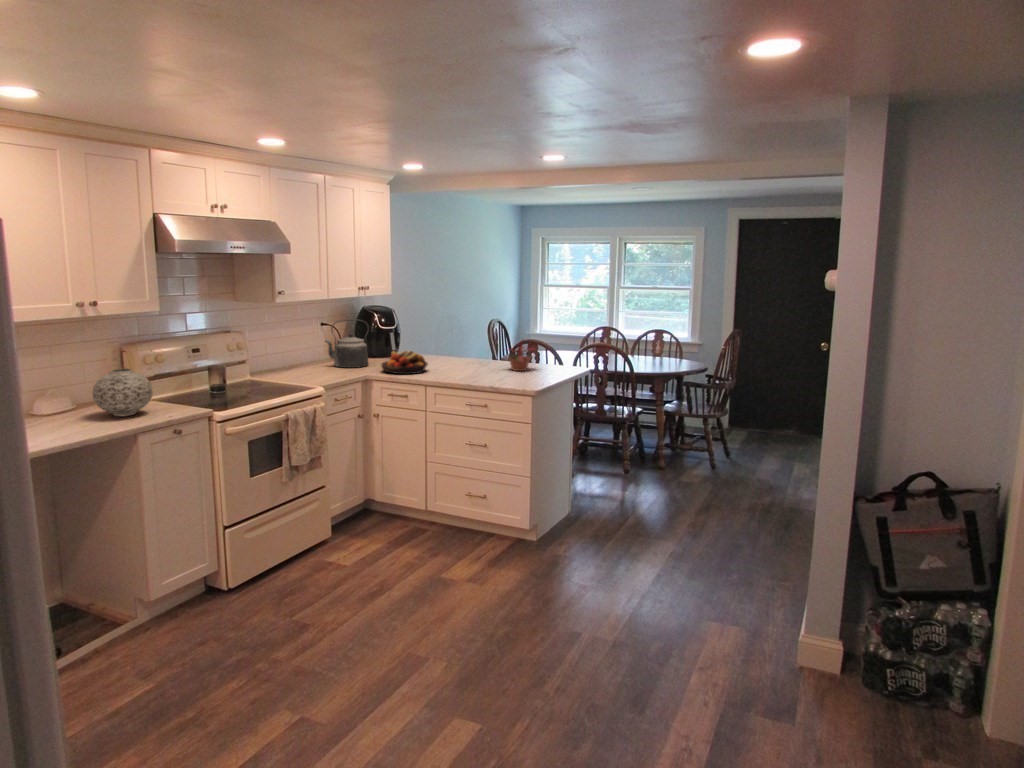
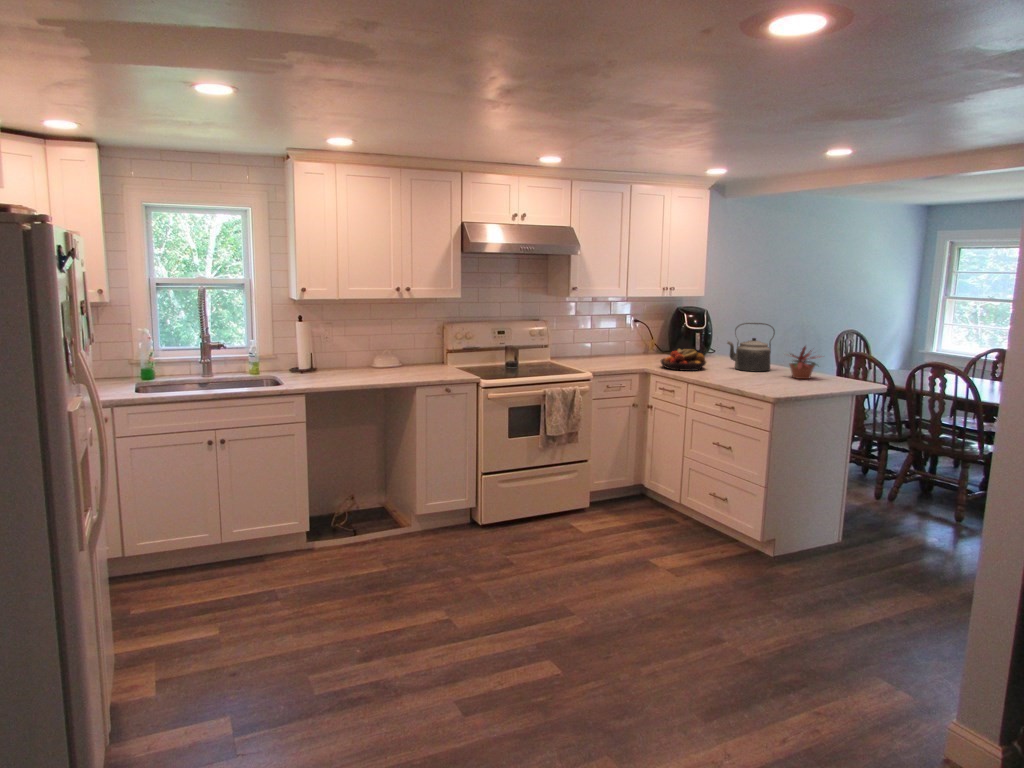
kettle: present [325,319,369,368] -> present [727,323,775,372]
vase: present [92,368,153,416] -> none [403,339,444,375]

